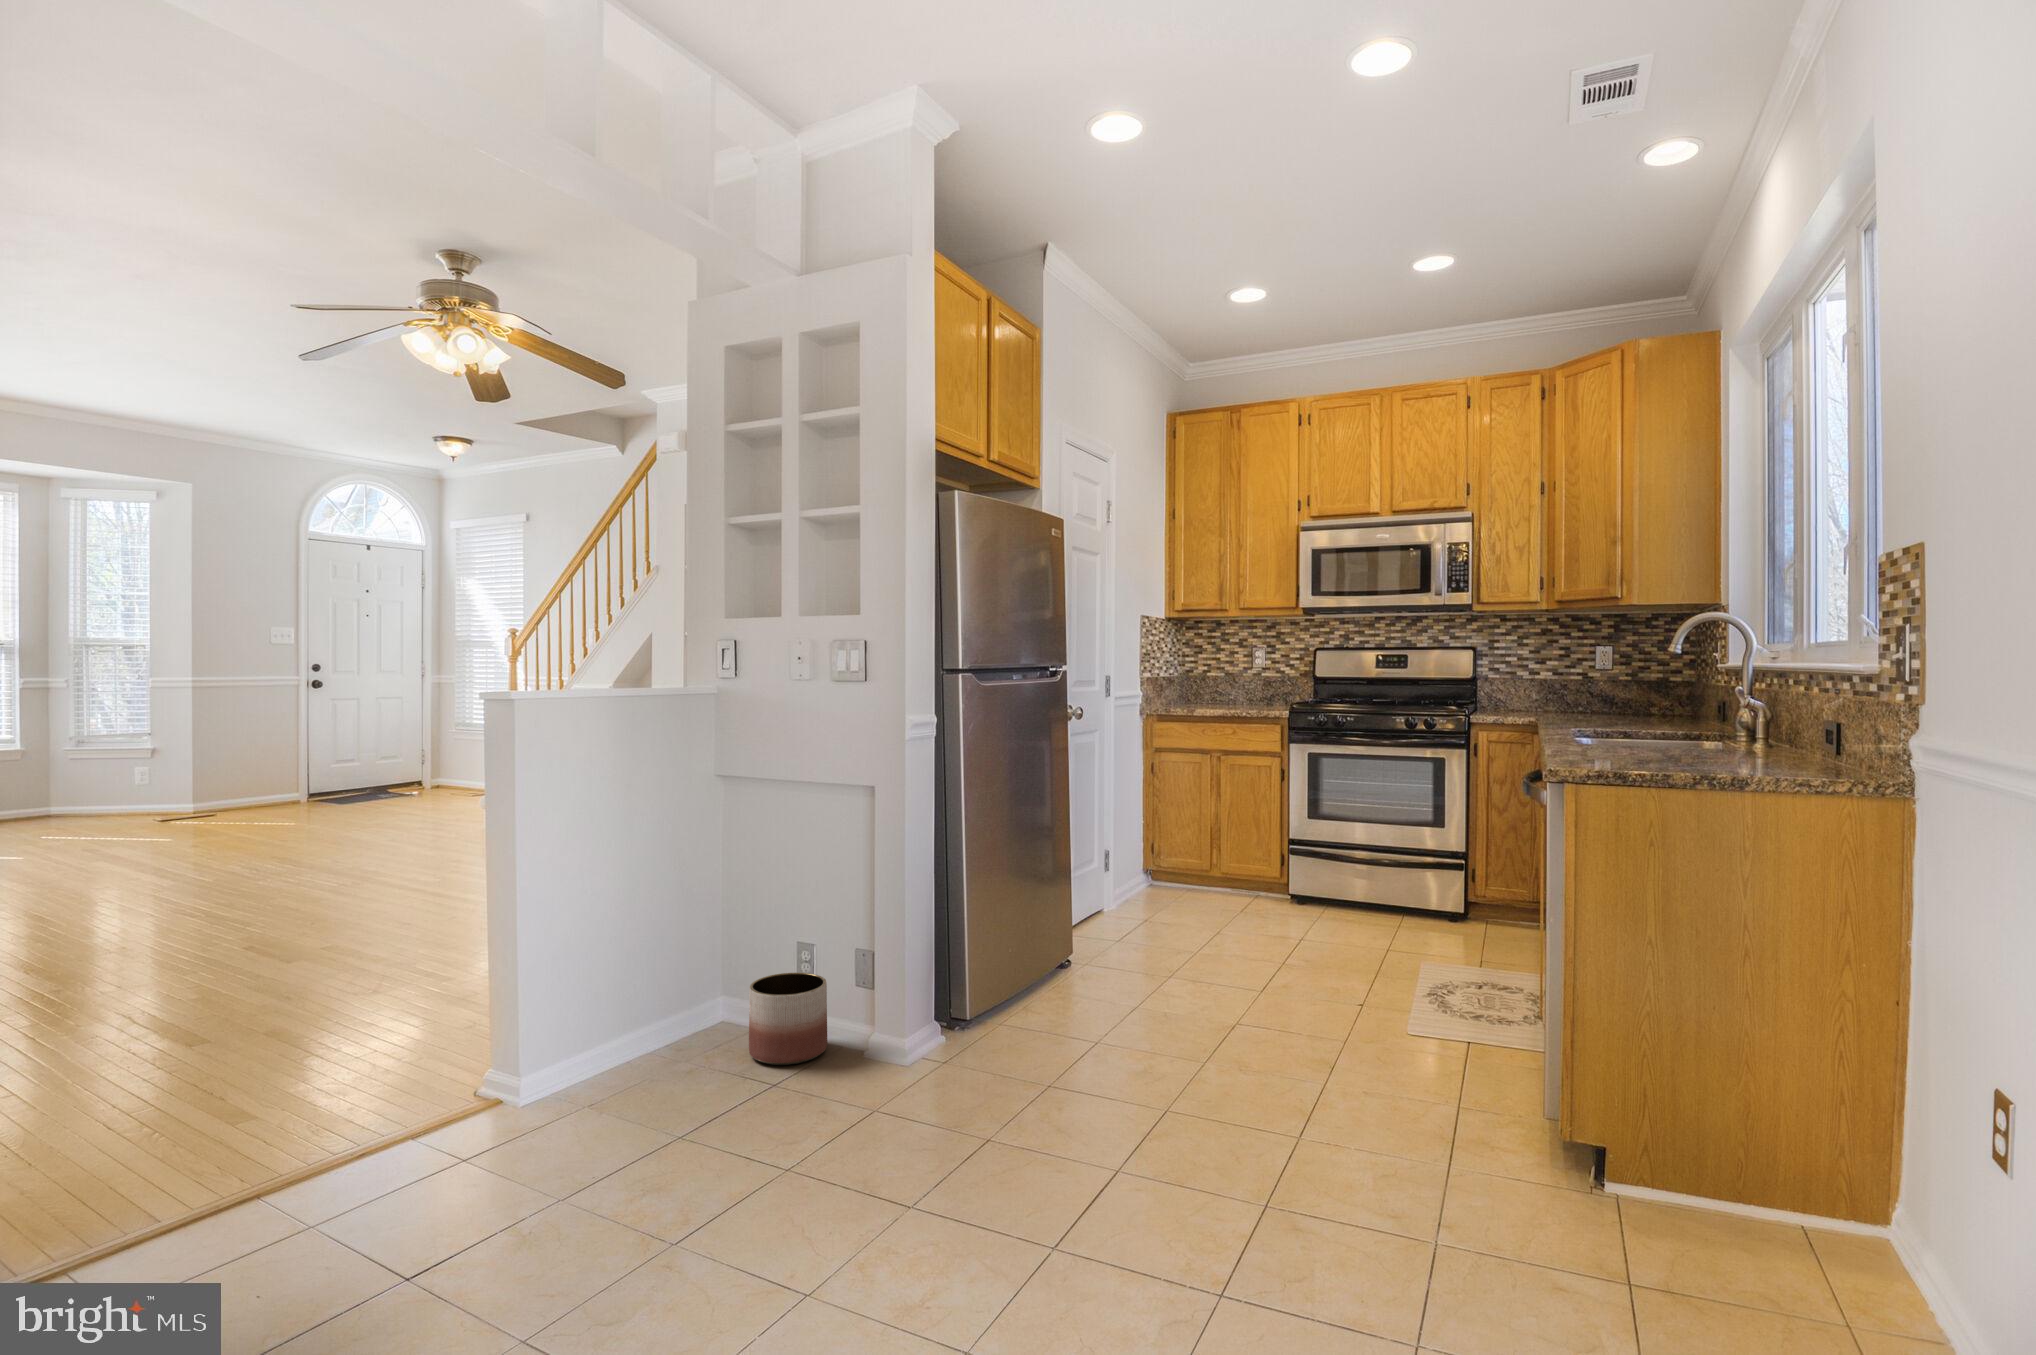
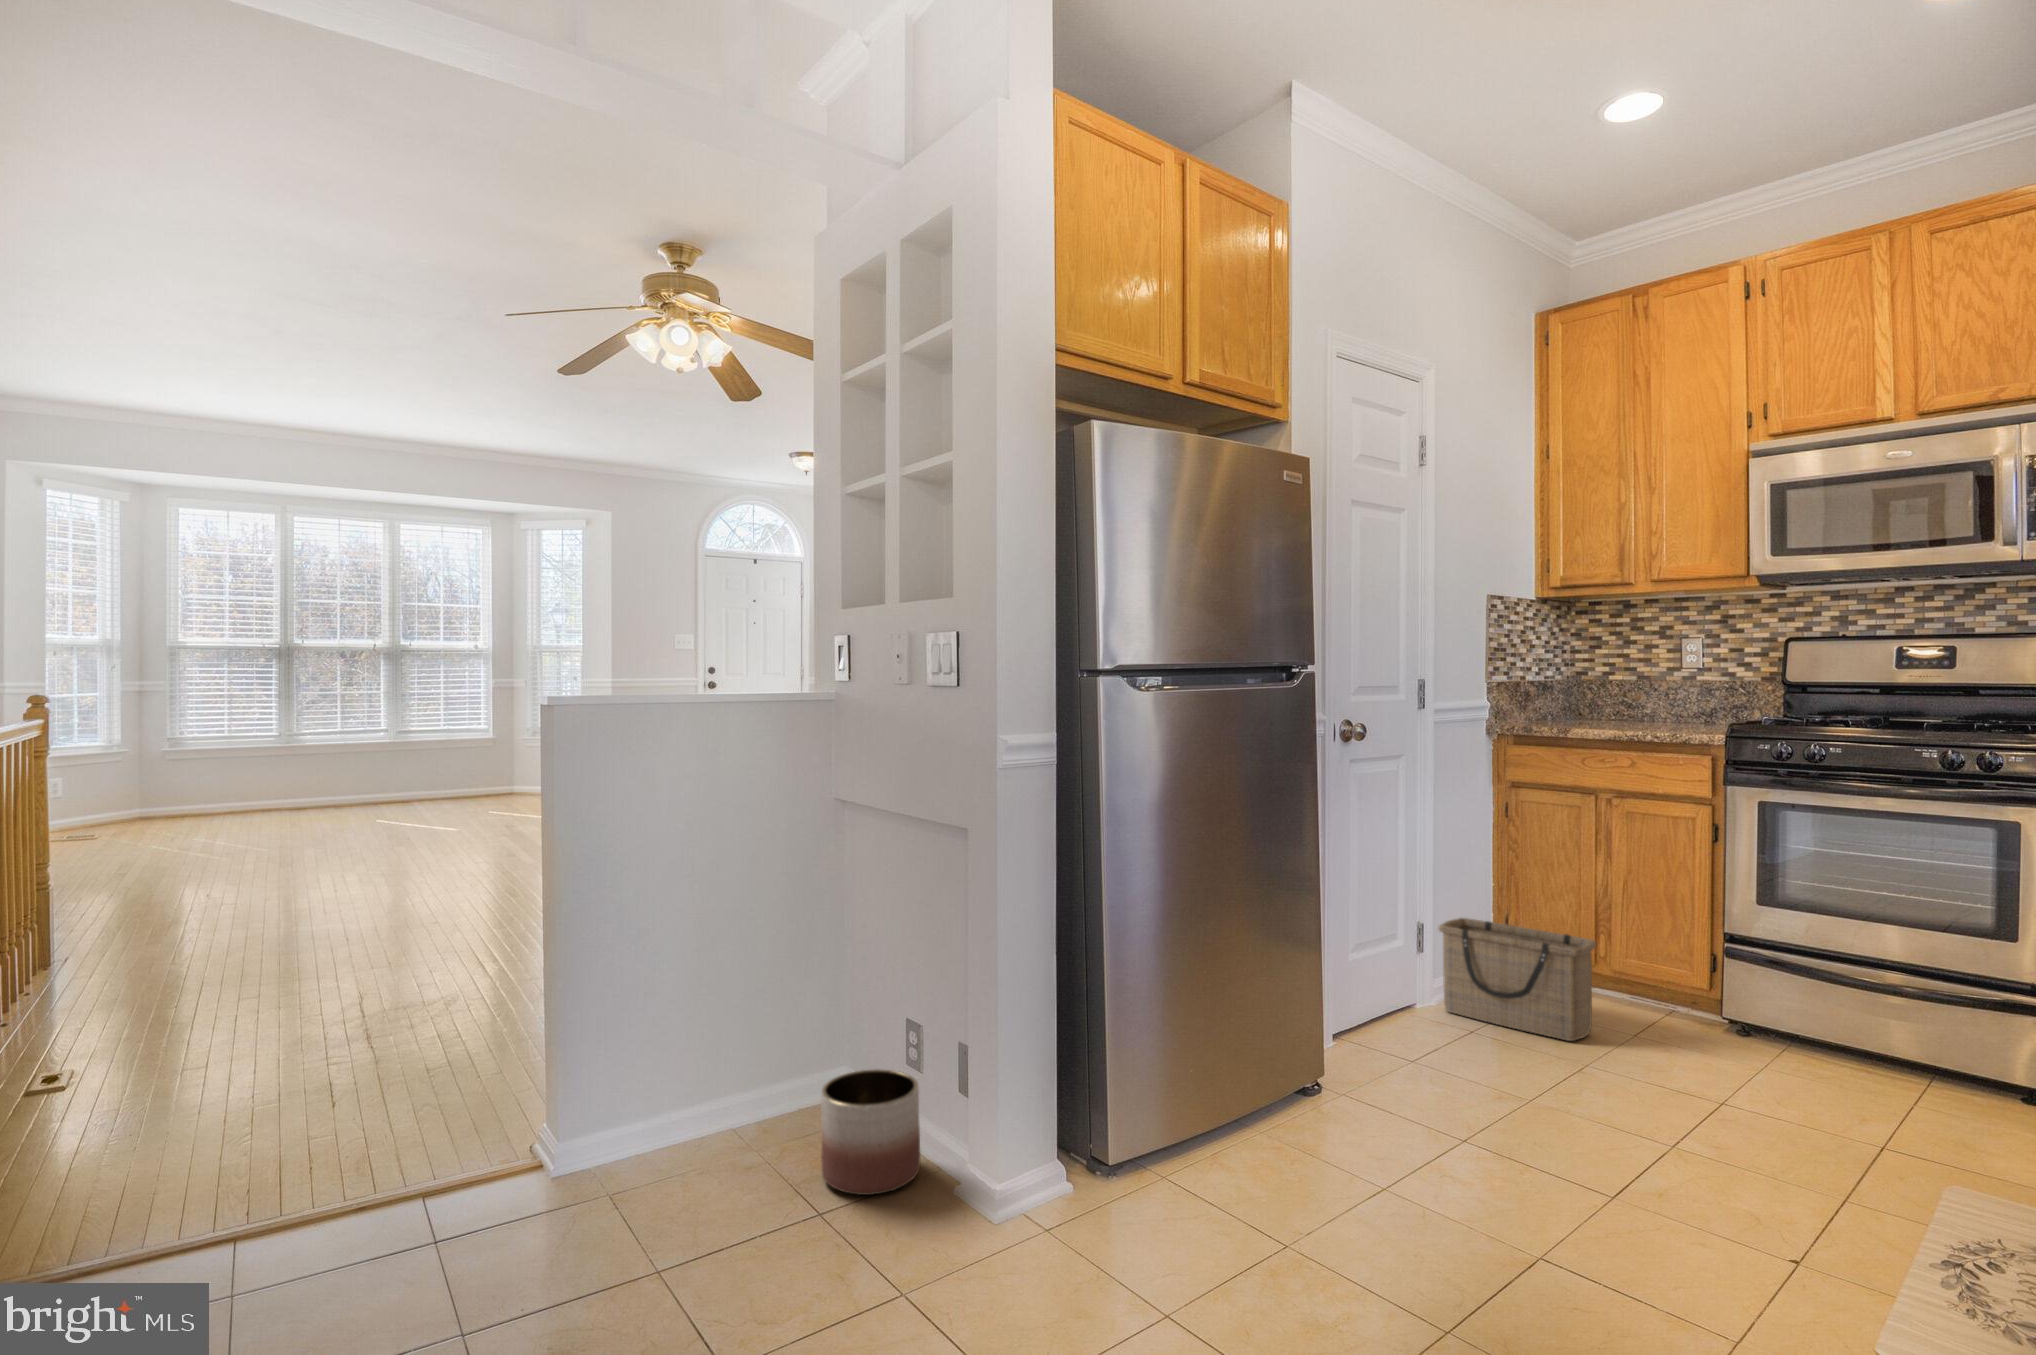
basket: none [1120,844,1221,920] -> present [1439,918,1596,1041]

